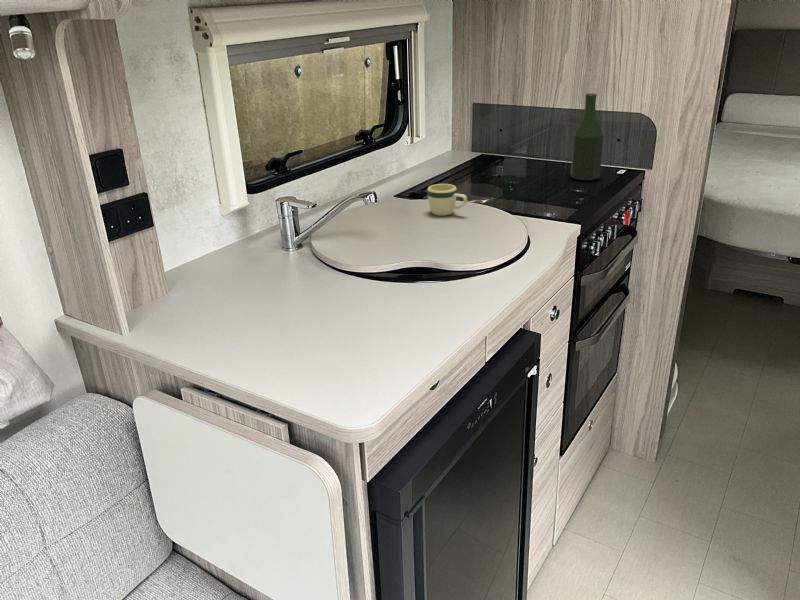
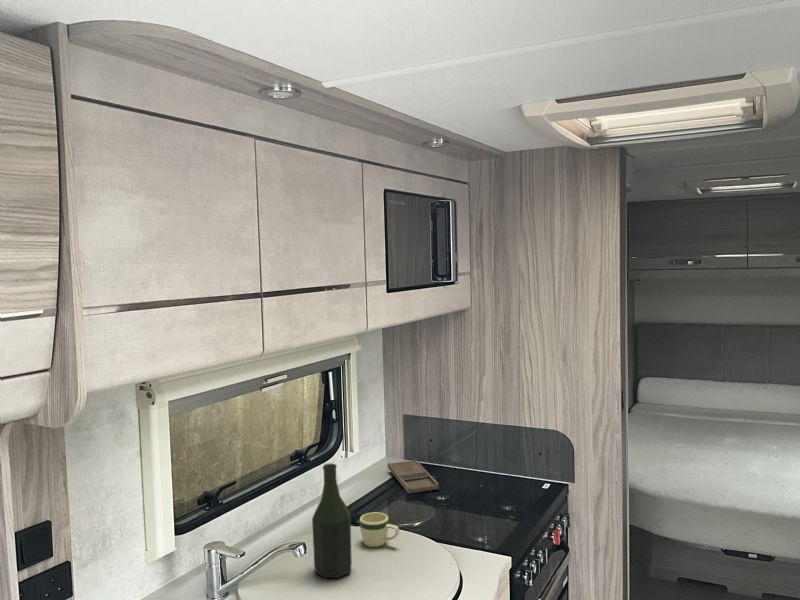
bottle: present [571,93,603,181] -> present [312,463,352,578]
tray: none [455,151,508,179] -> present [388,460,439,494]

